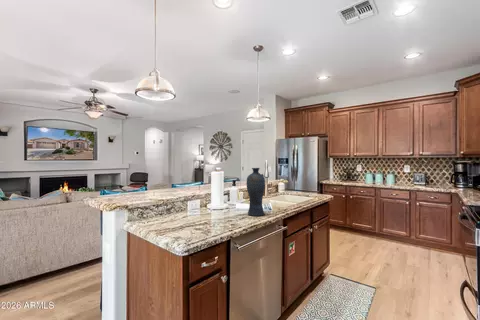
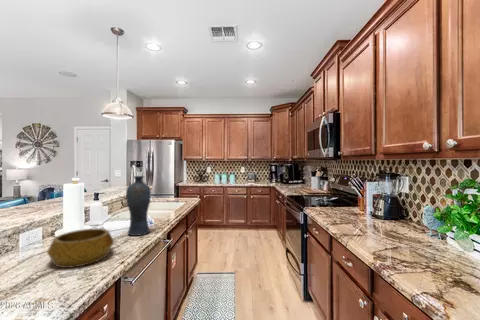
decorative bowl: none [193,203,231,226] -> present [47,229,114,268]

